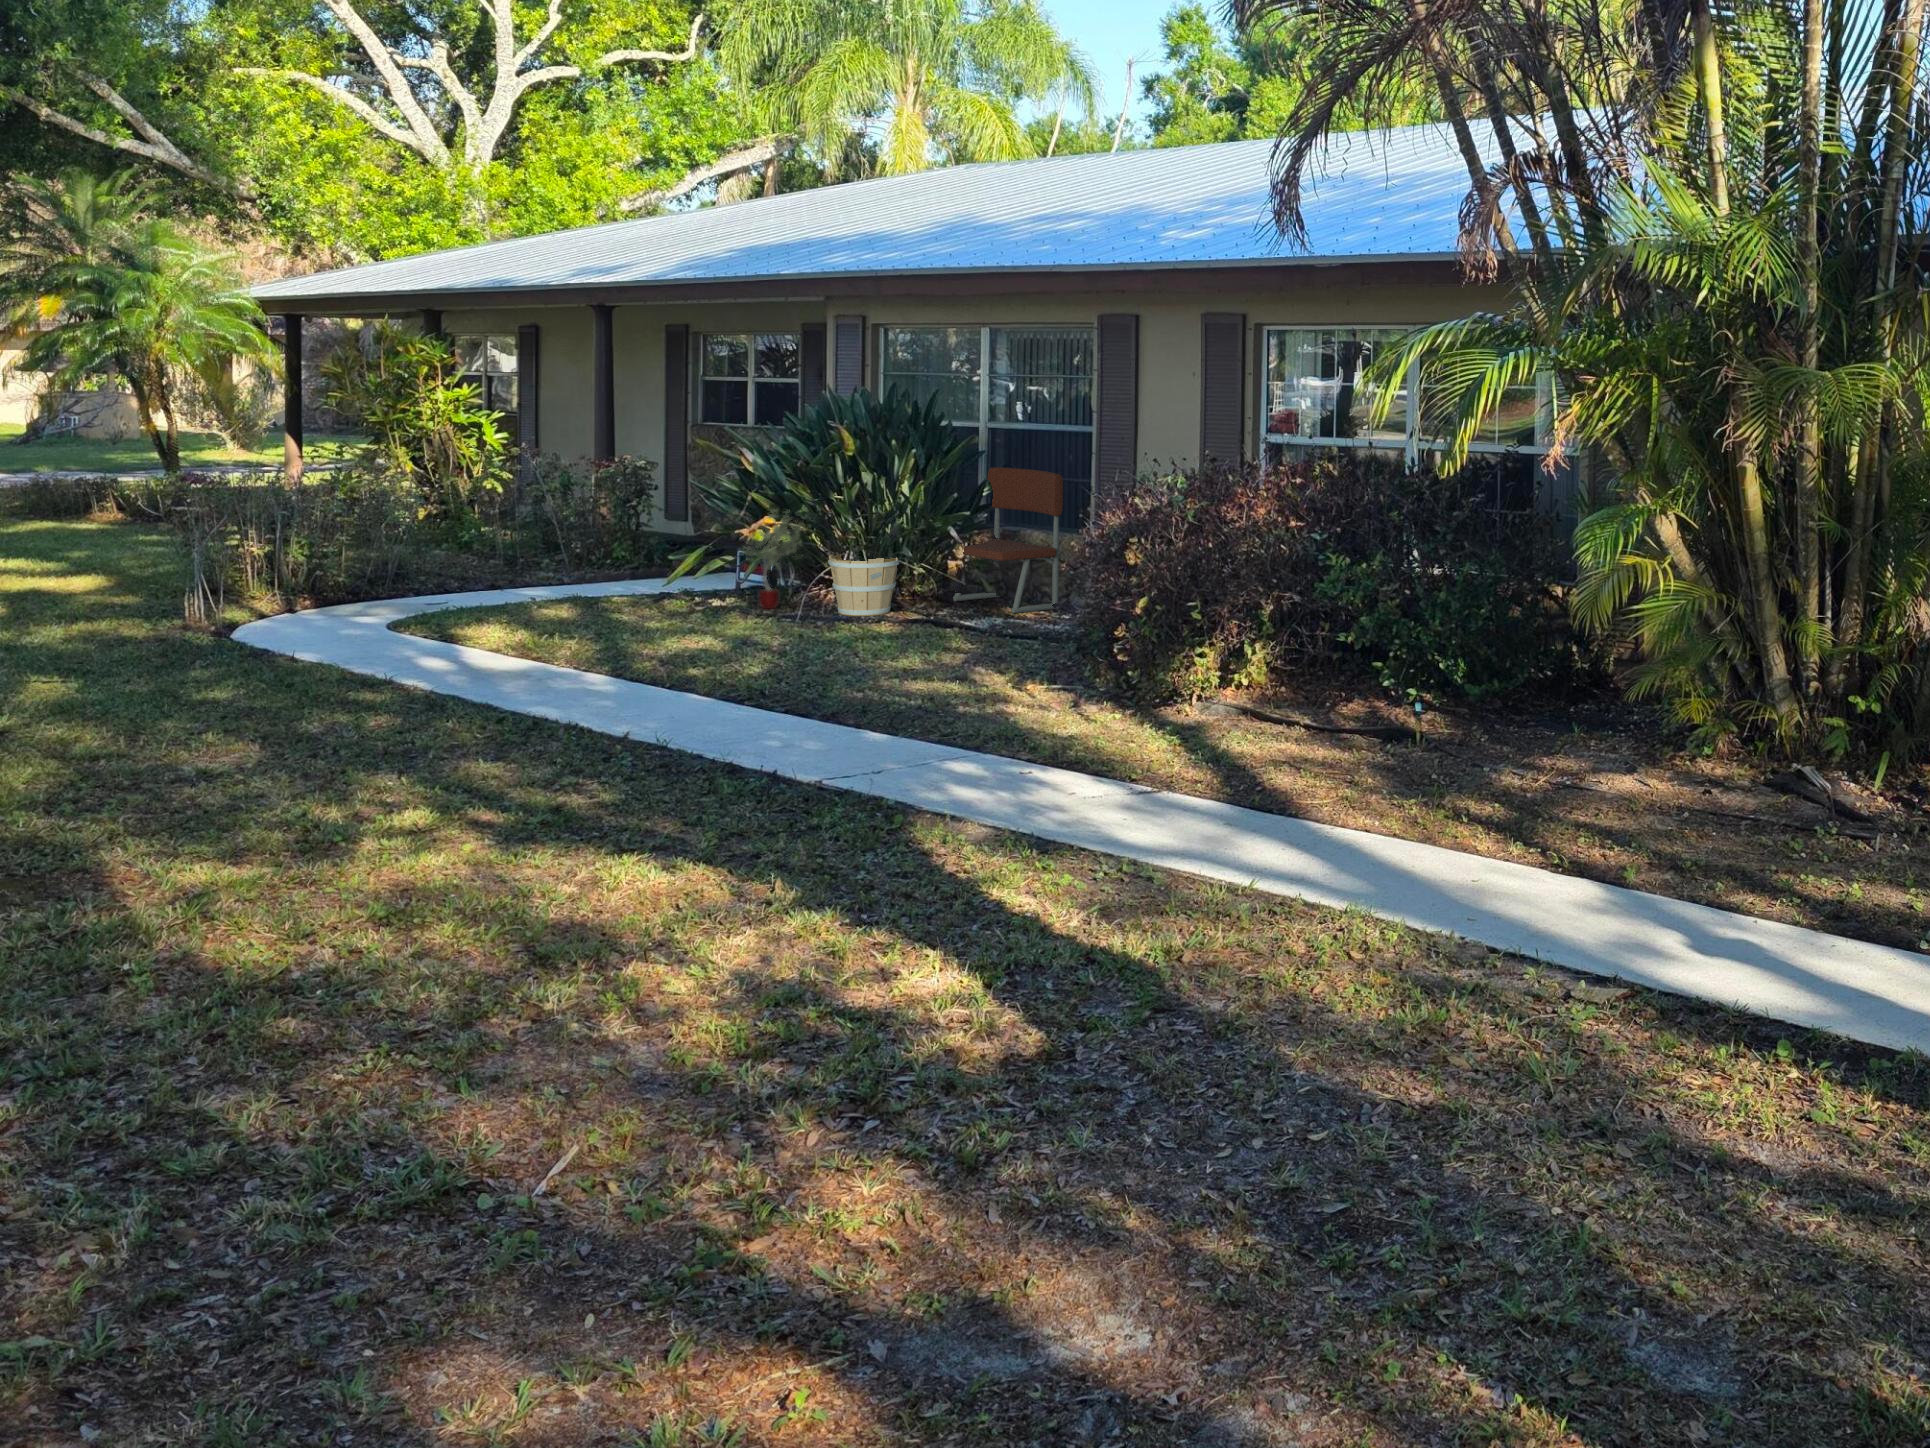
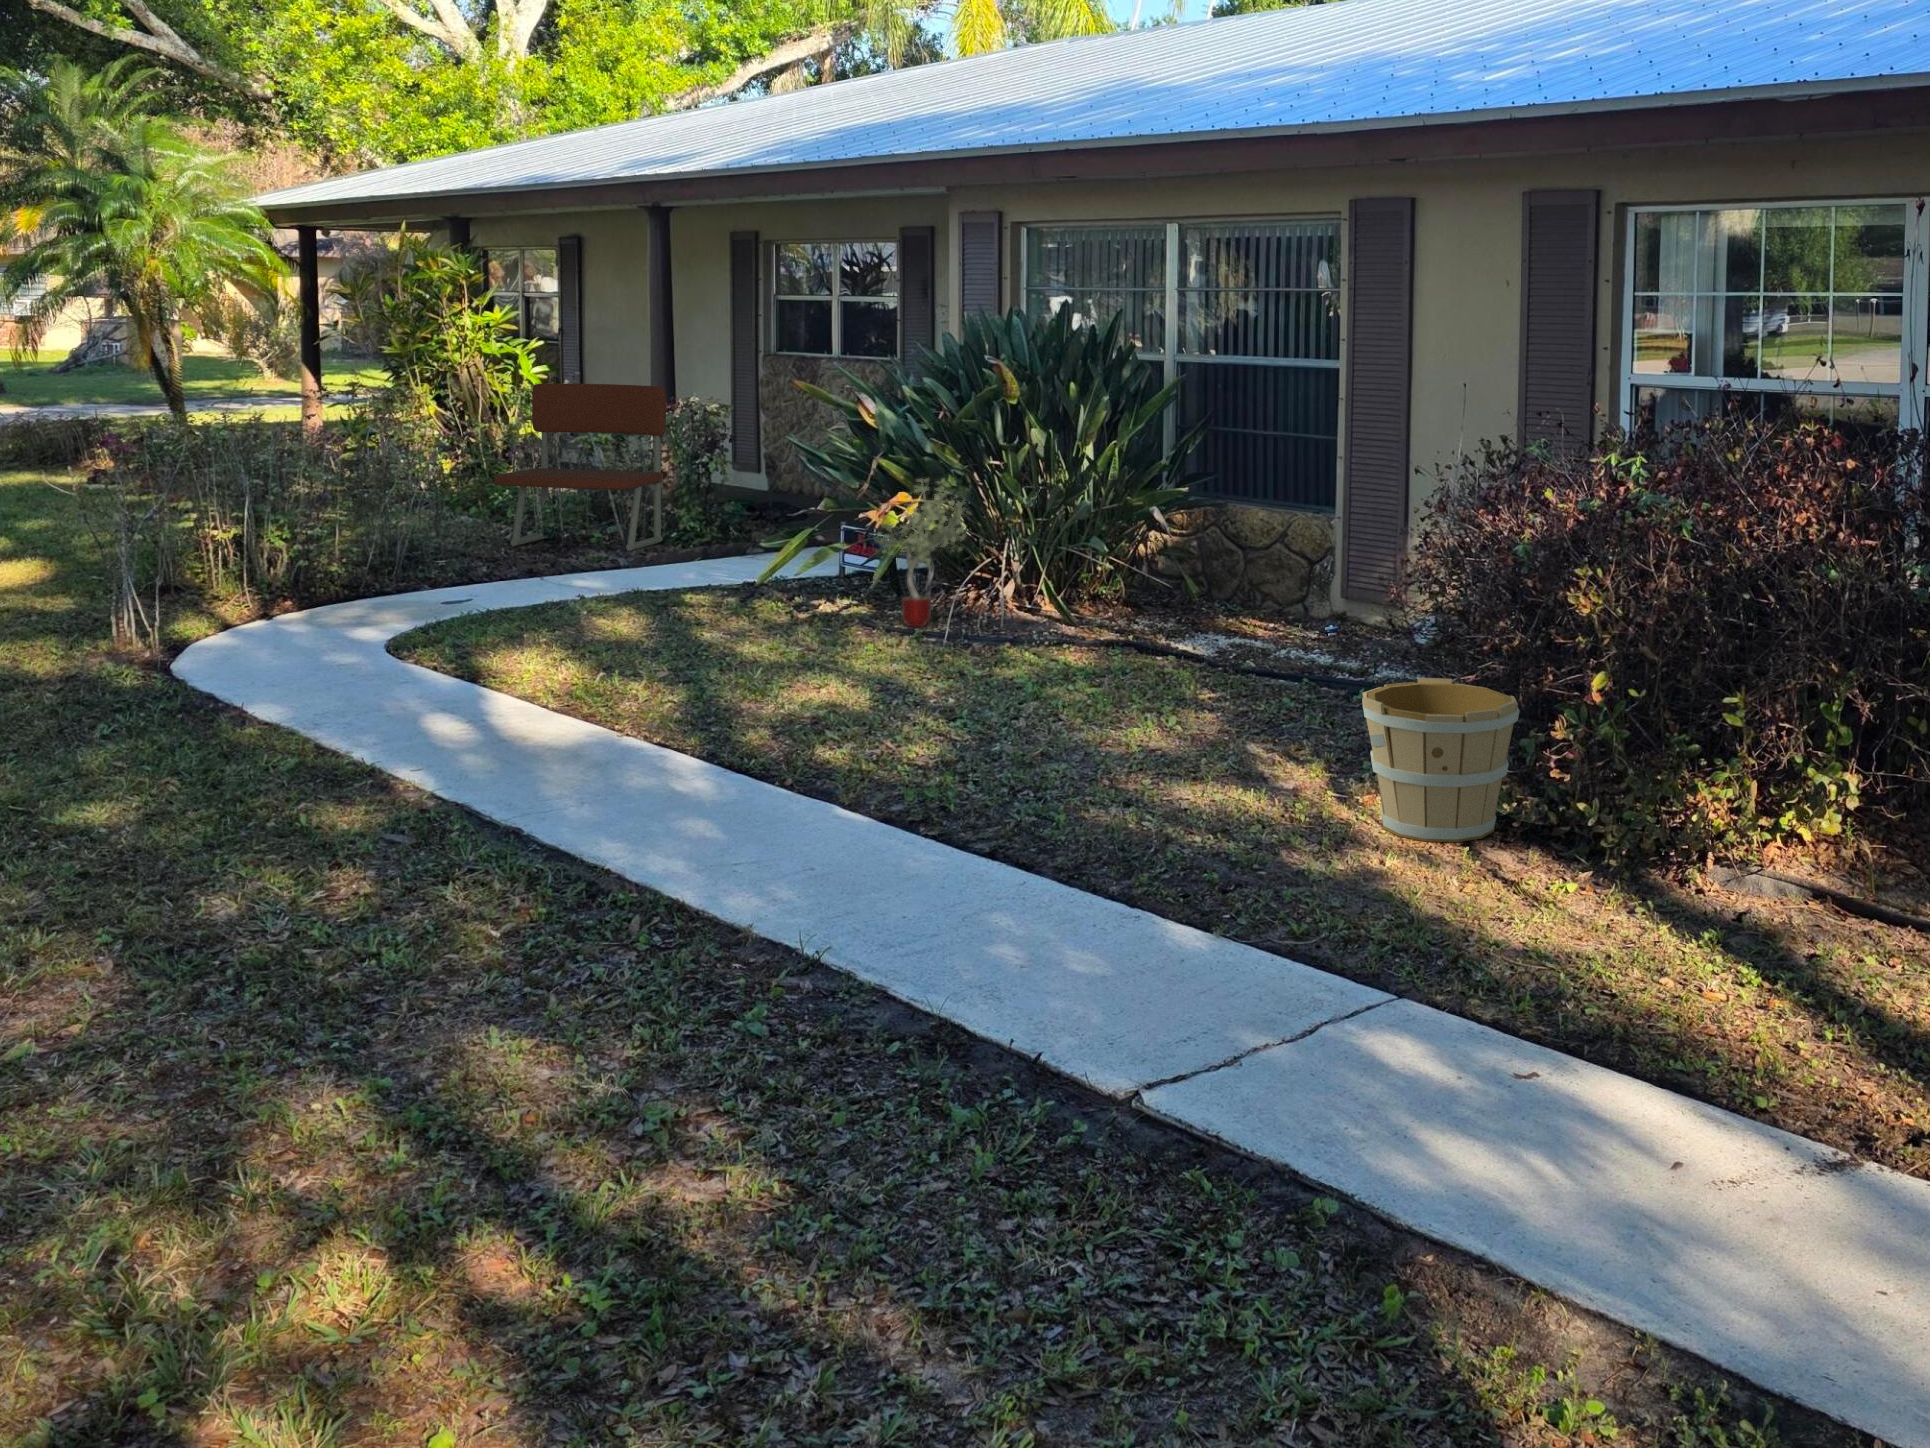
bench: present [953,467,1063,613] -> present [494,383,666,551]
wooden bucket: present [828,554,899,616] -> present [1362,678,1520,842]

